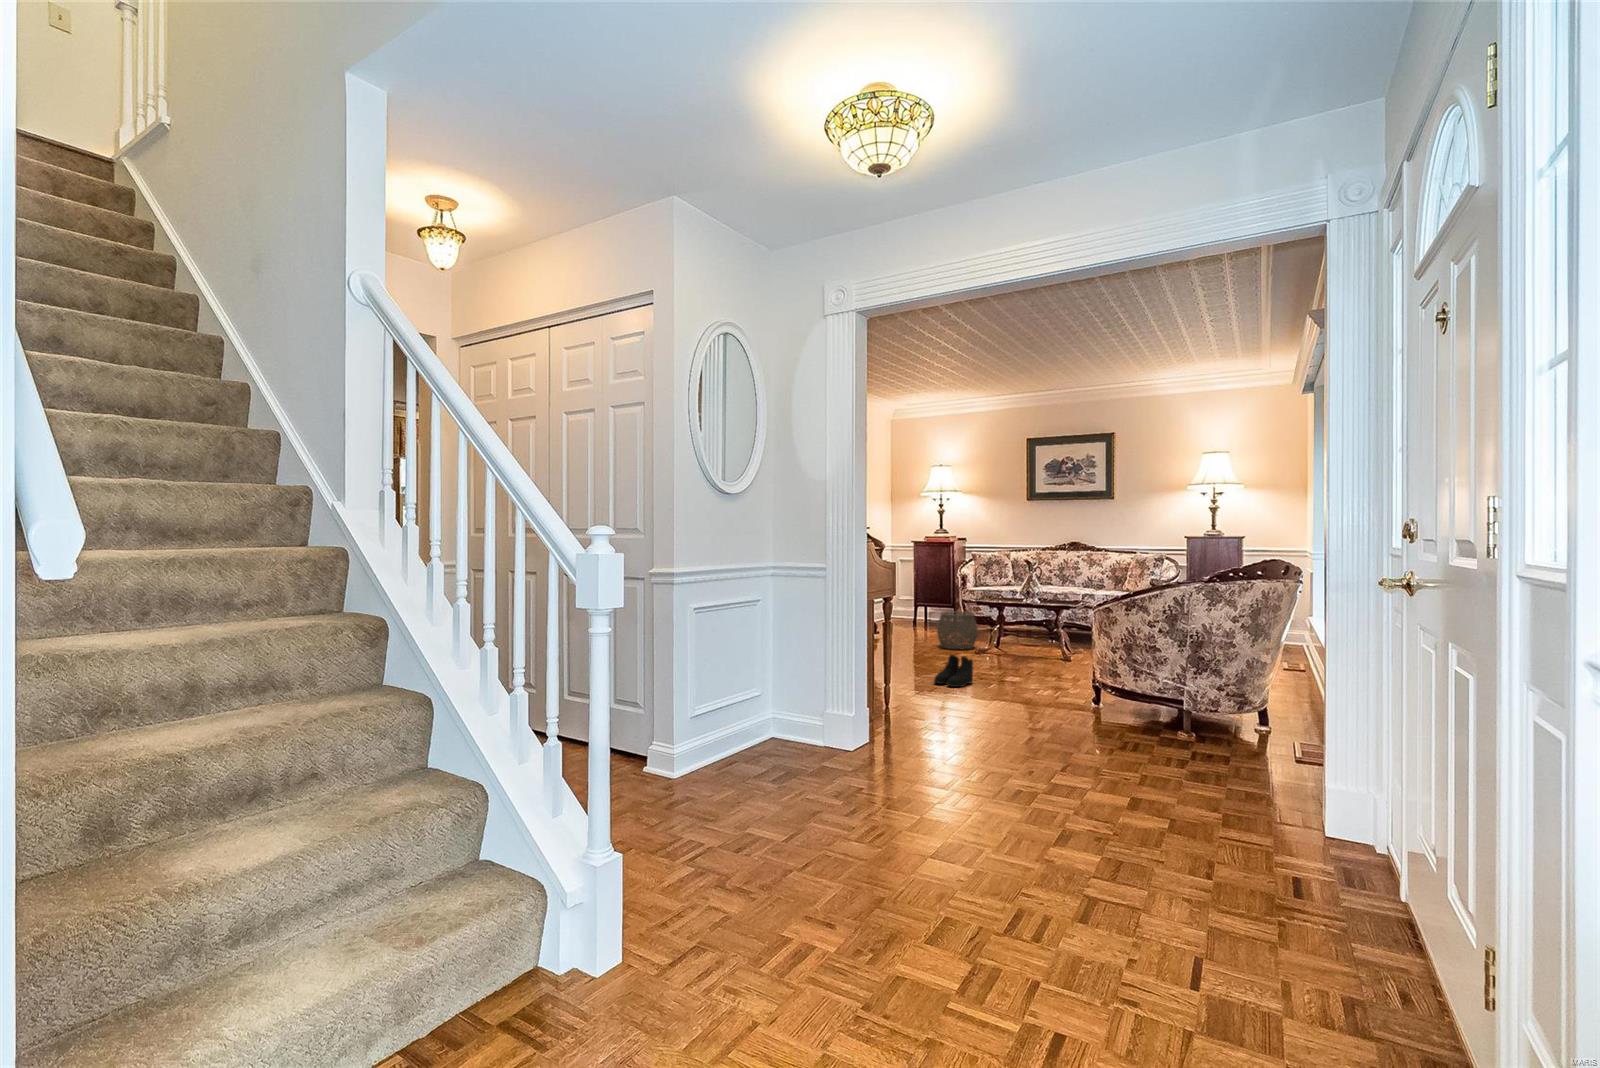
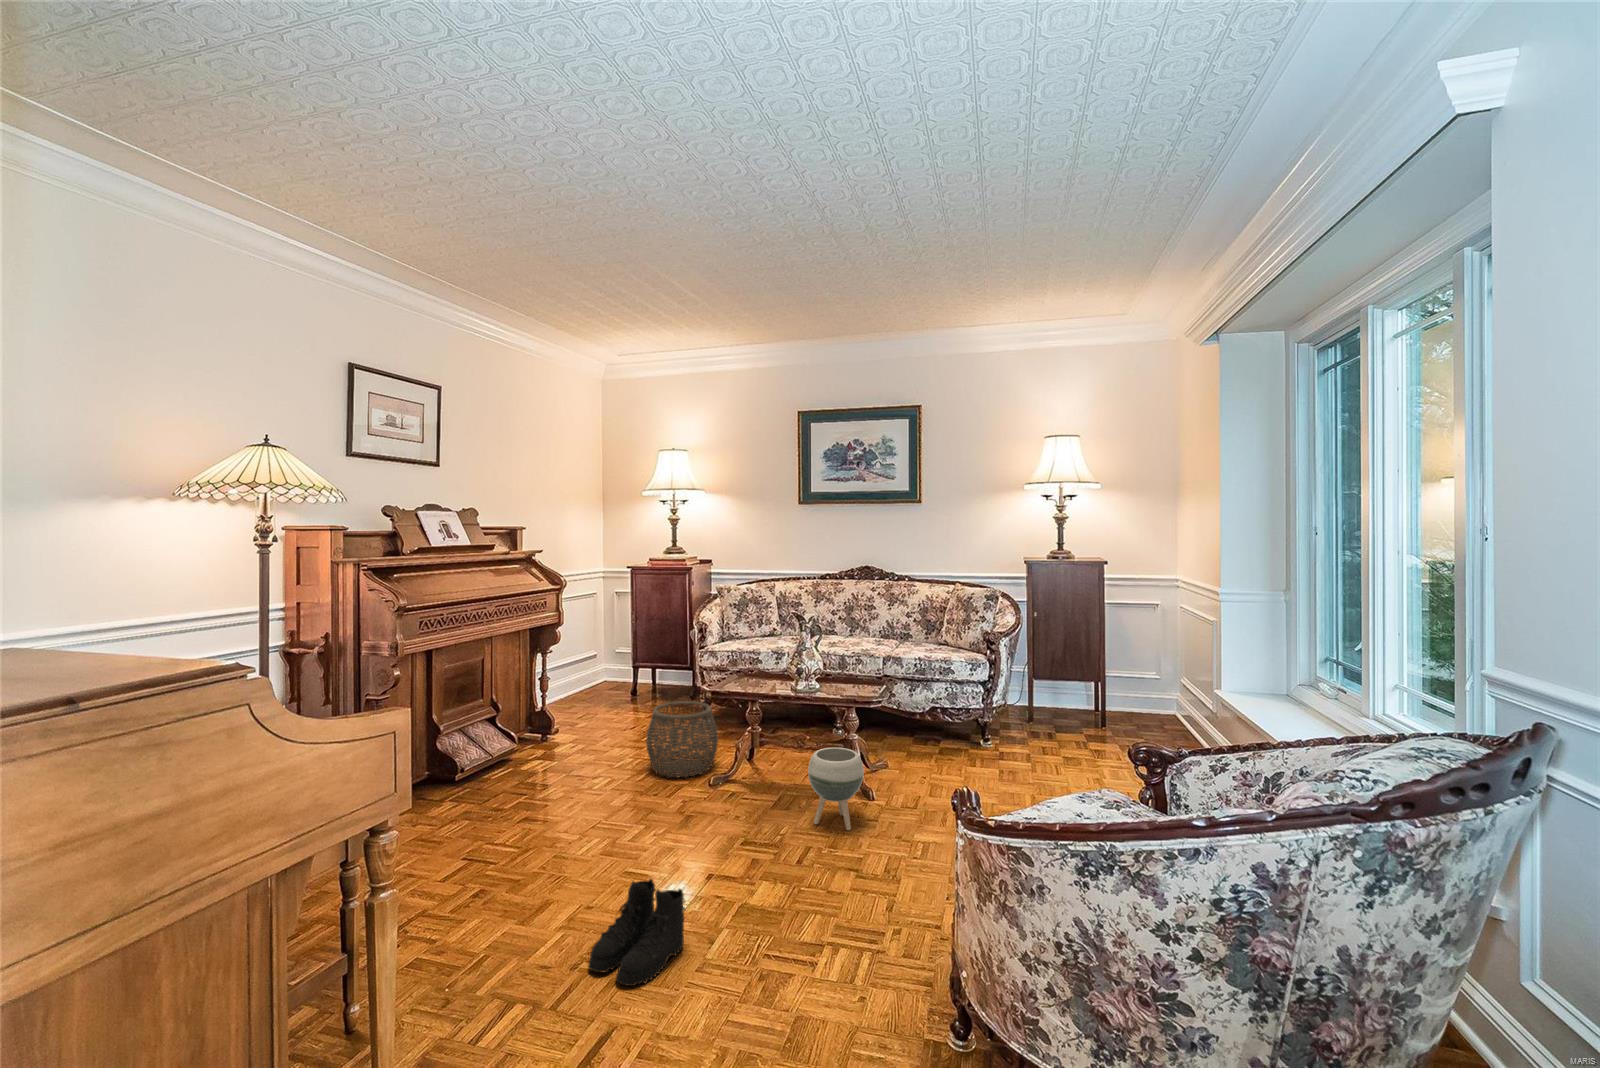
planter: none [1031,627,1062,667] -> present [808,747,864,830]

